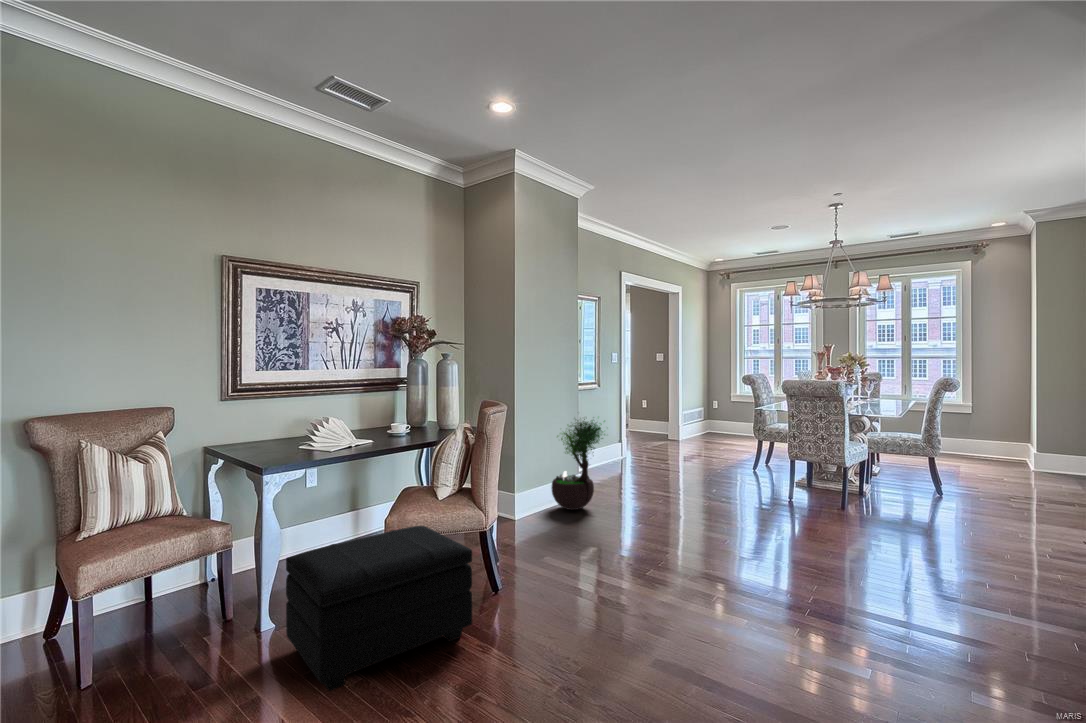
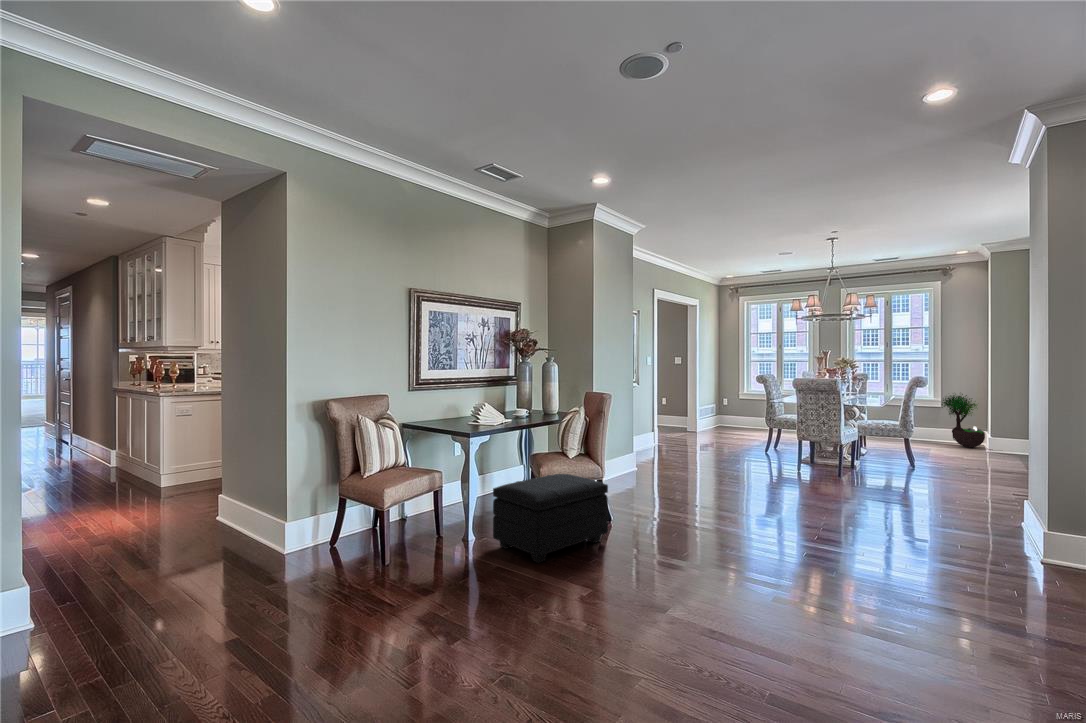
potted tree: present [552,419,605,510] -> present [942,394,985,448]

